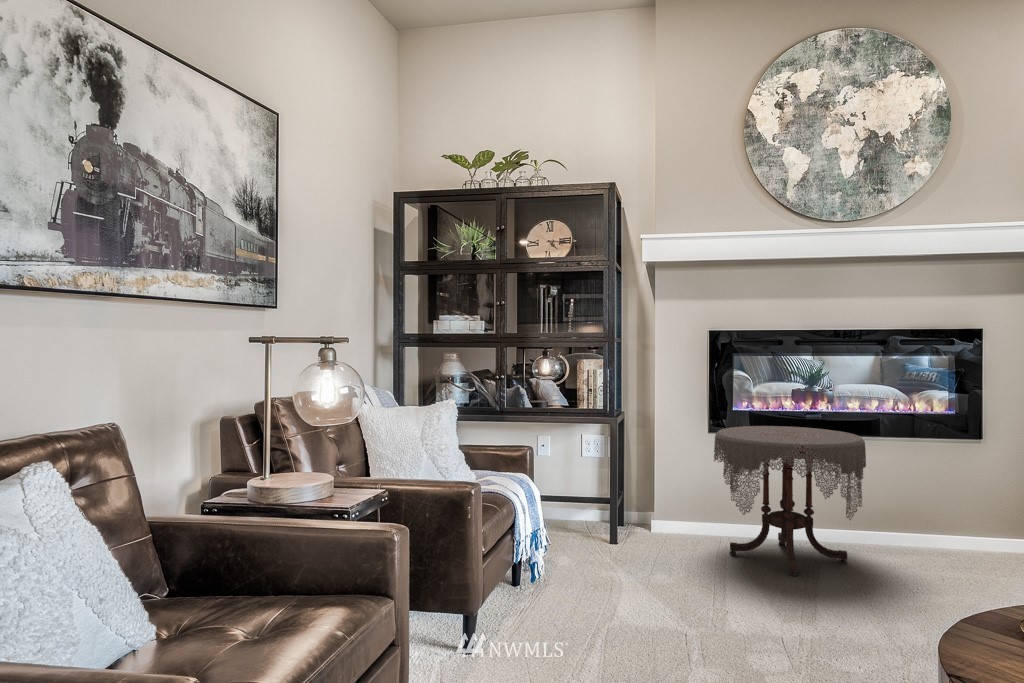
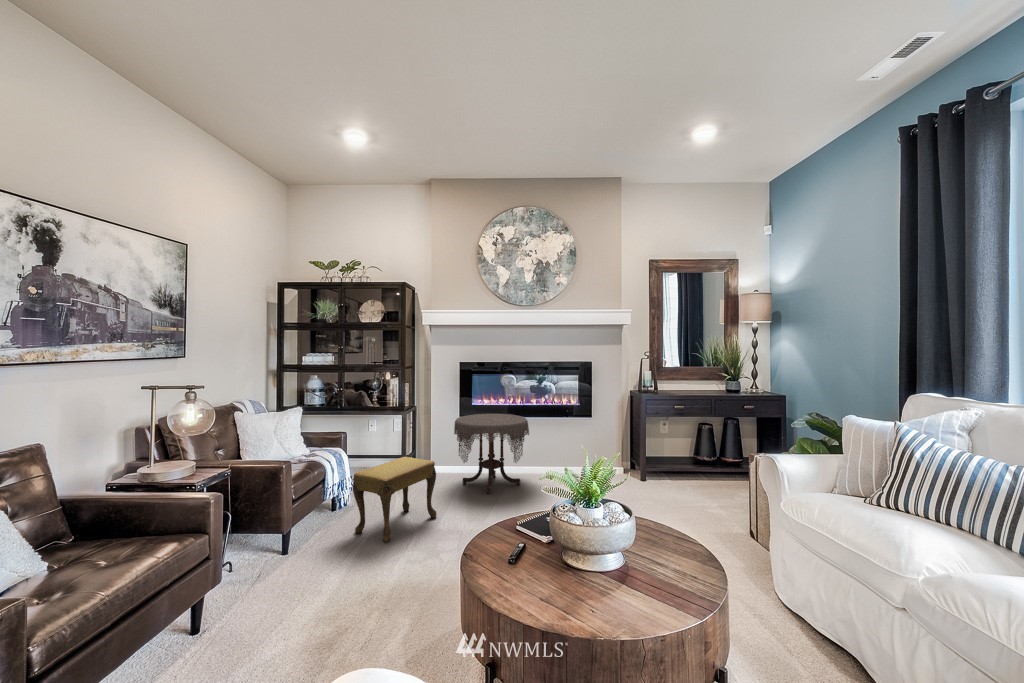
footstool: none [574,495,719,655] -> present [353,457,437,543]

